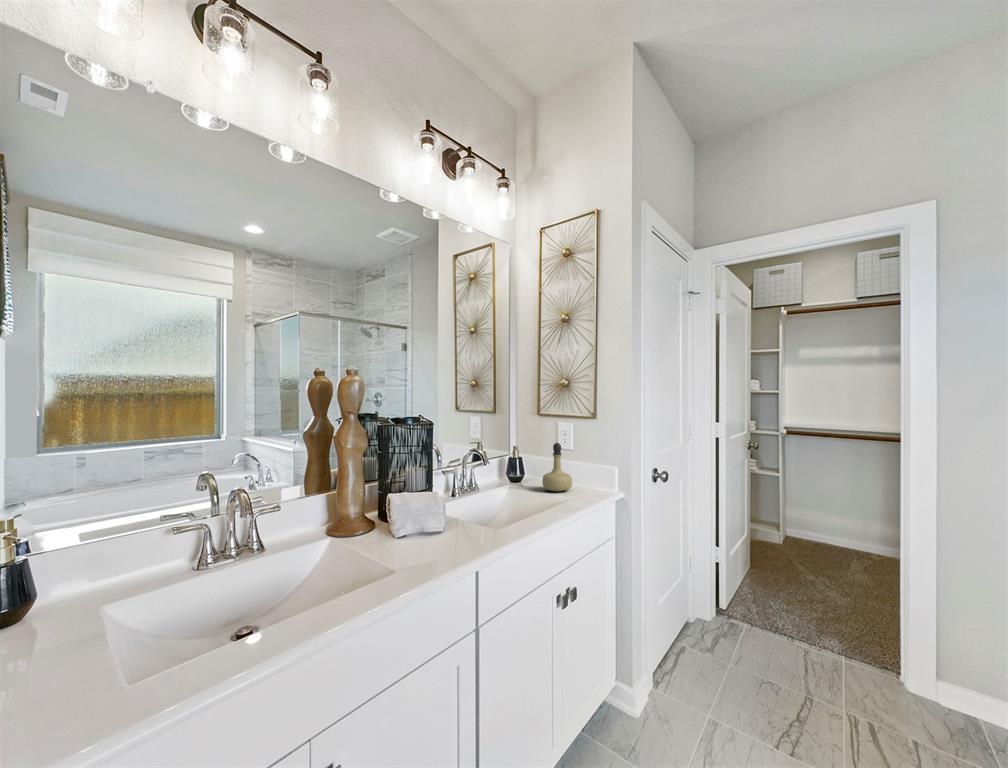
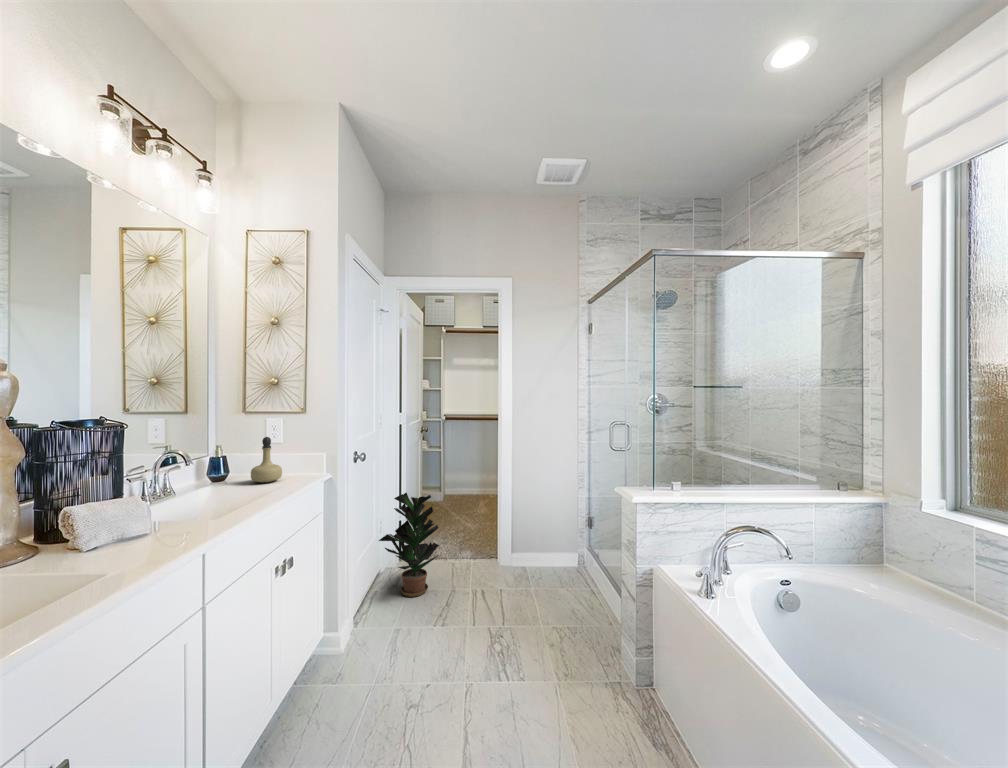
potted plant: none [684,525,770,665] -> present [379,493,439,597]

